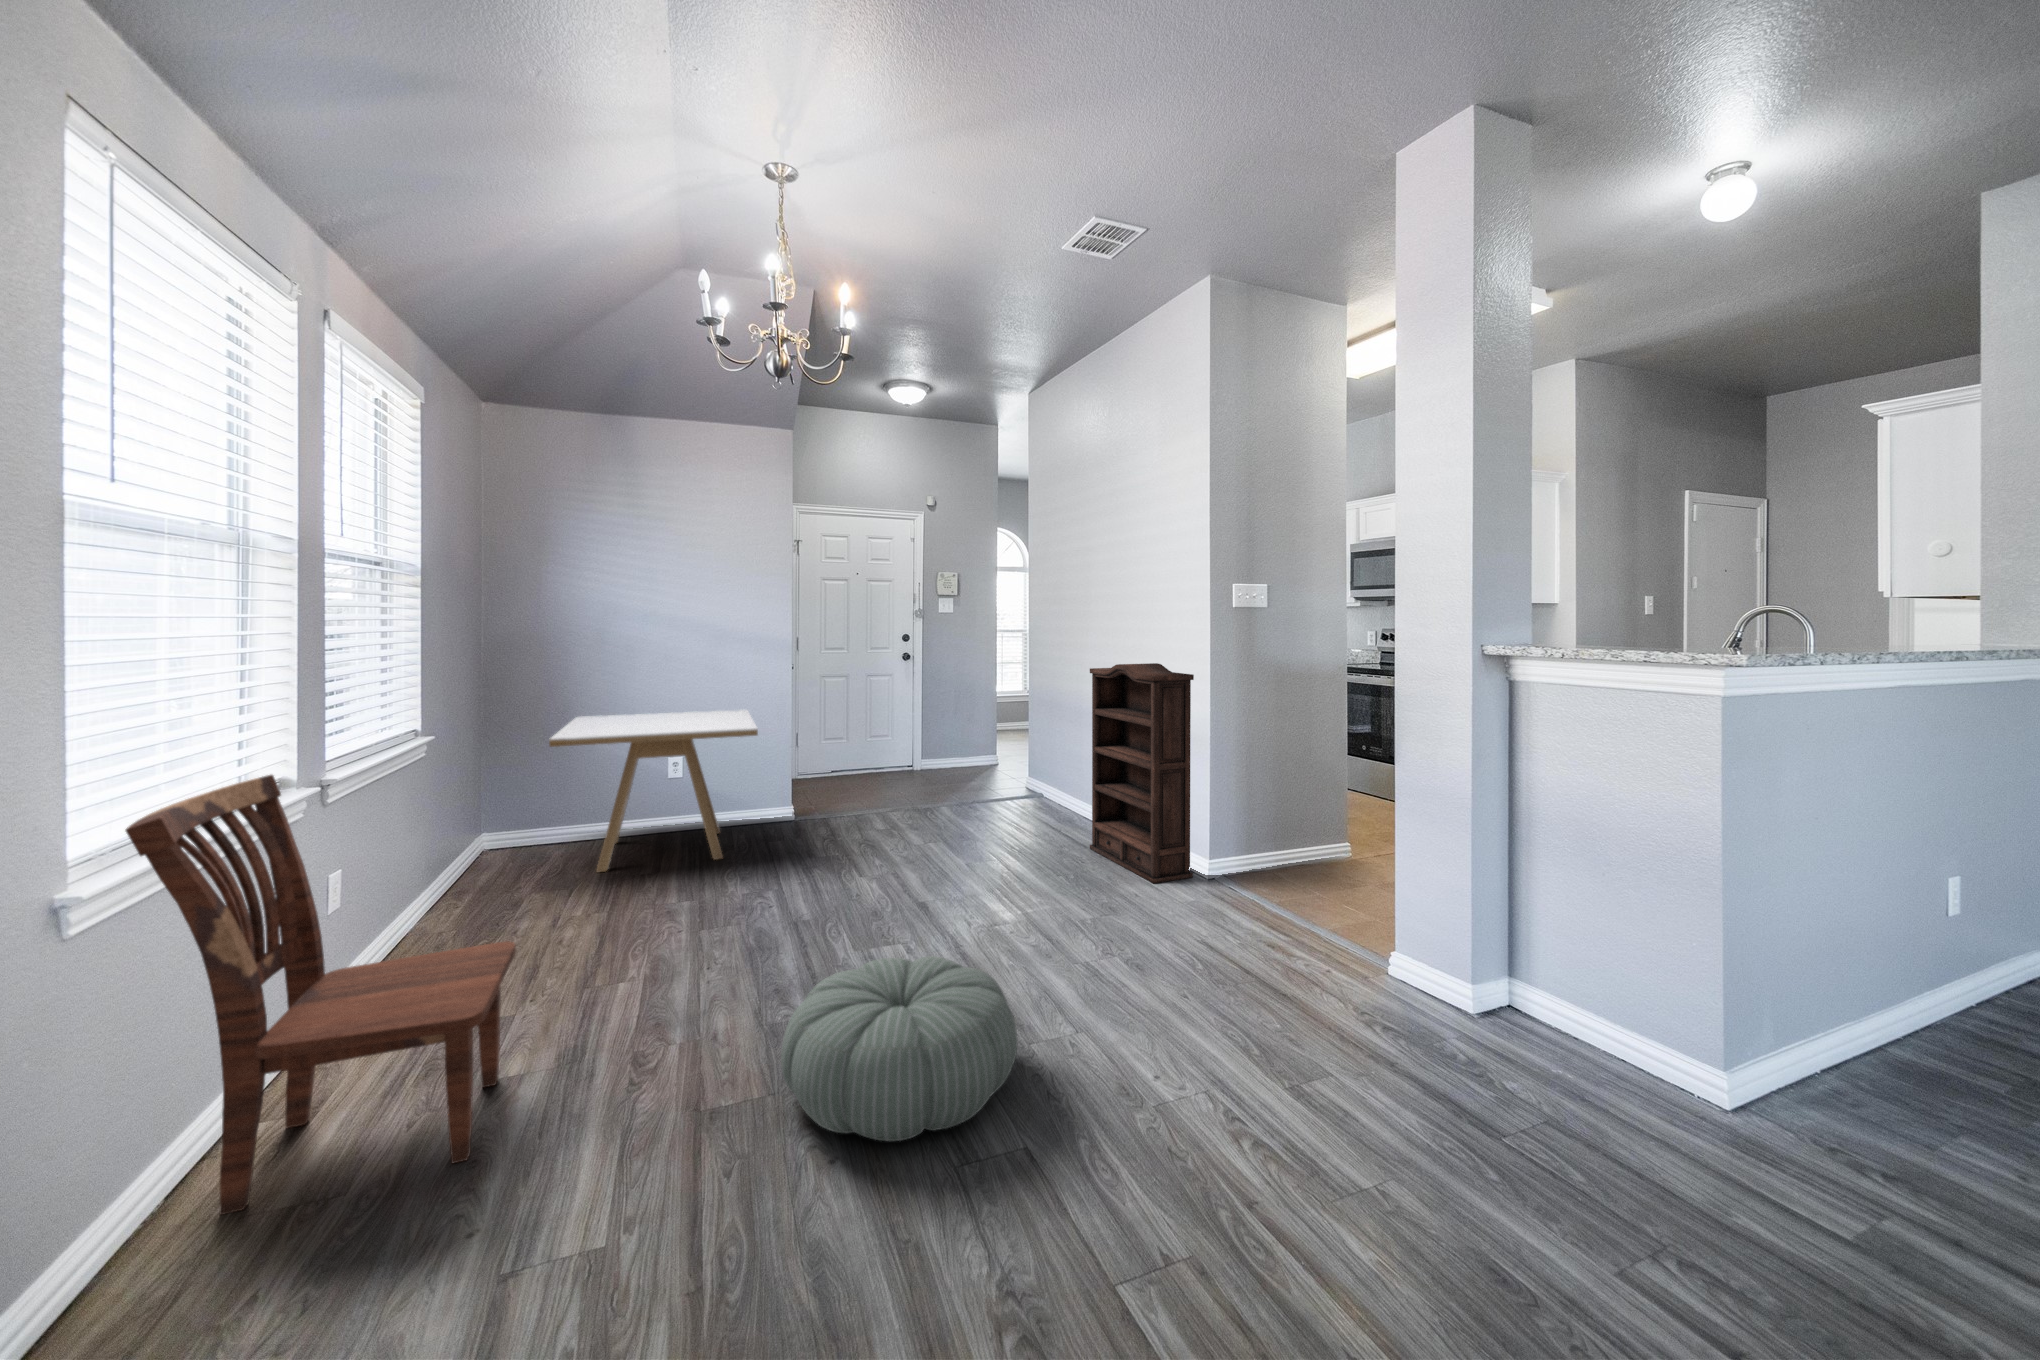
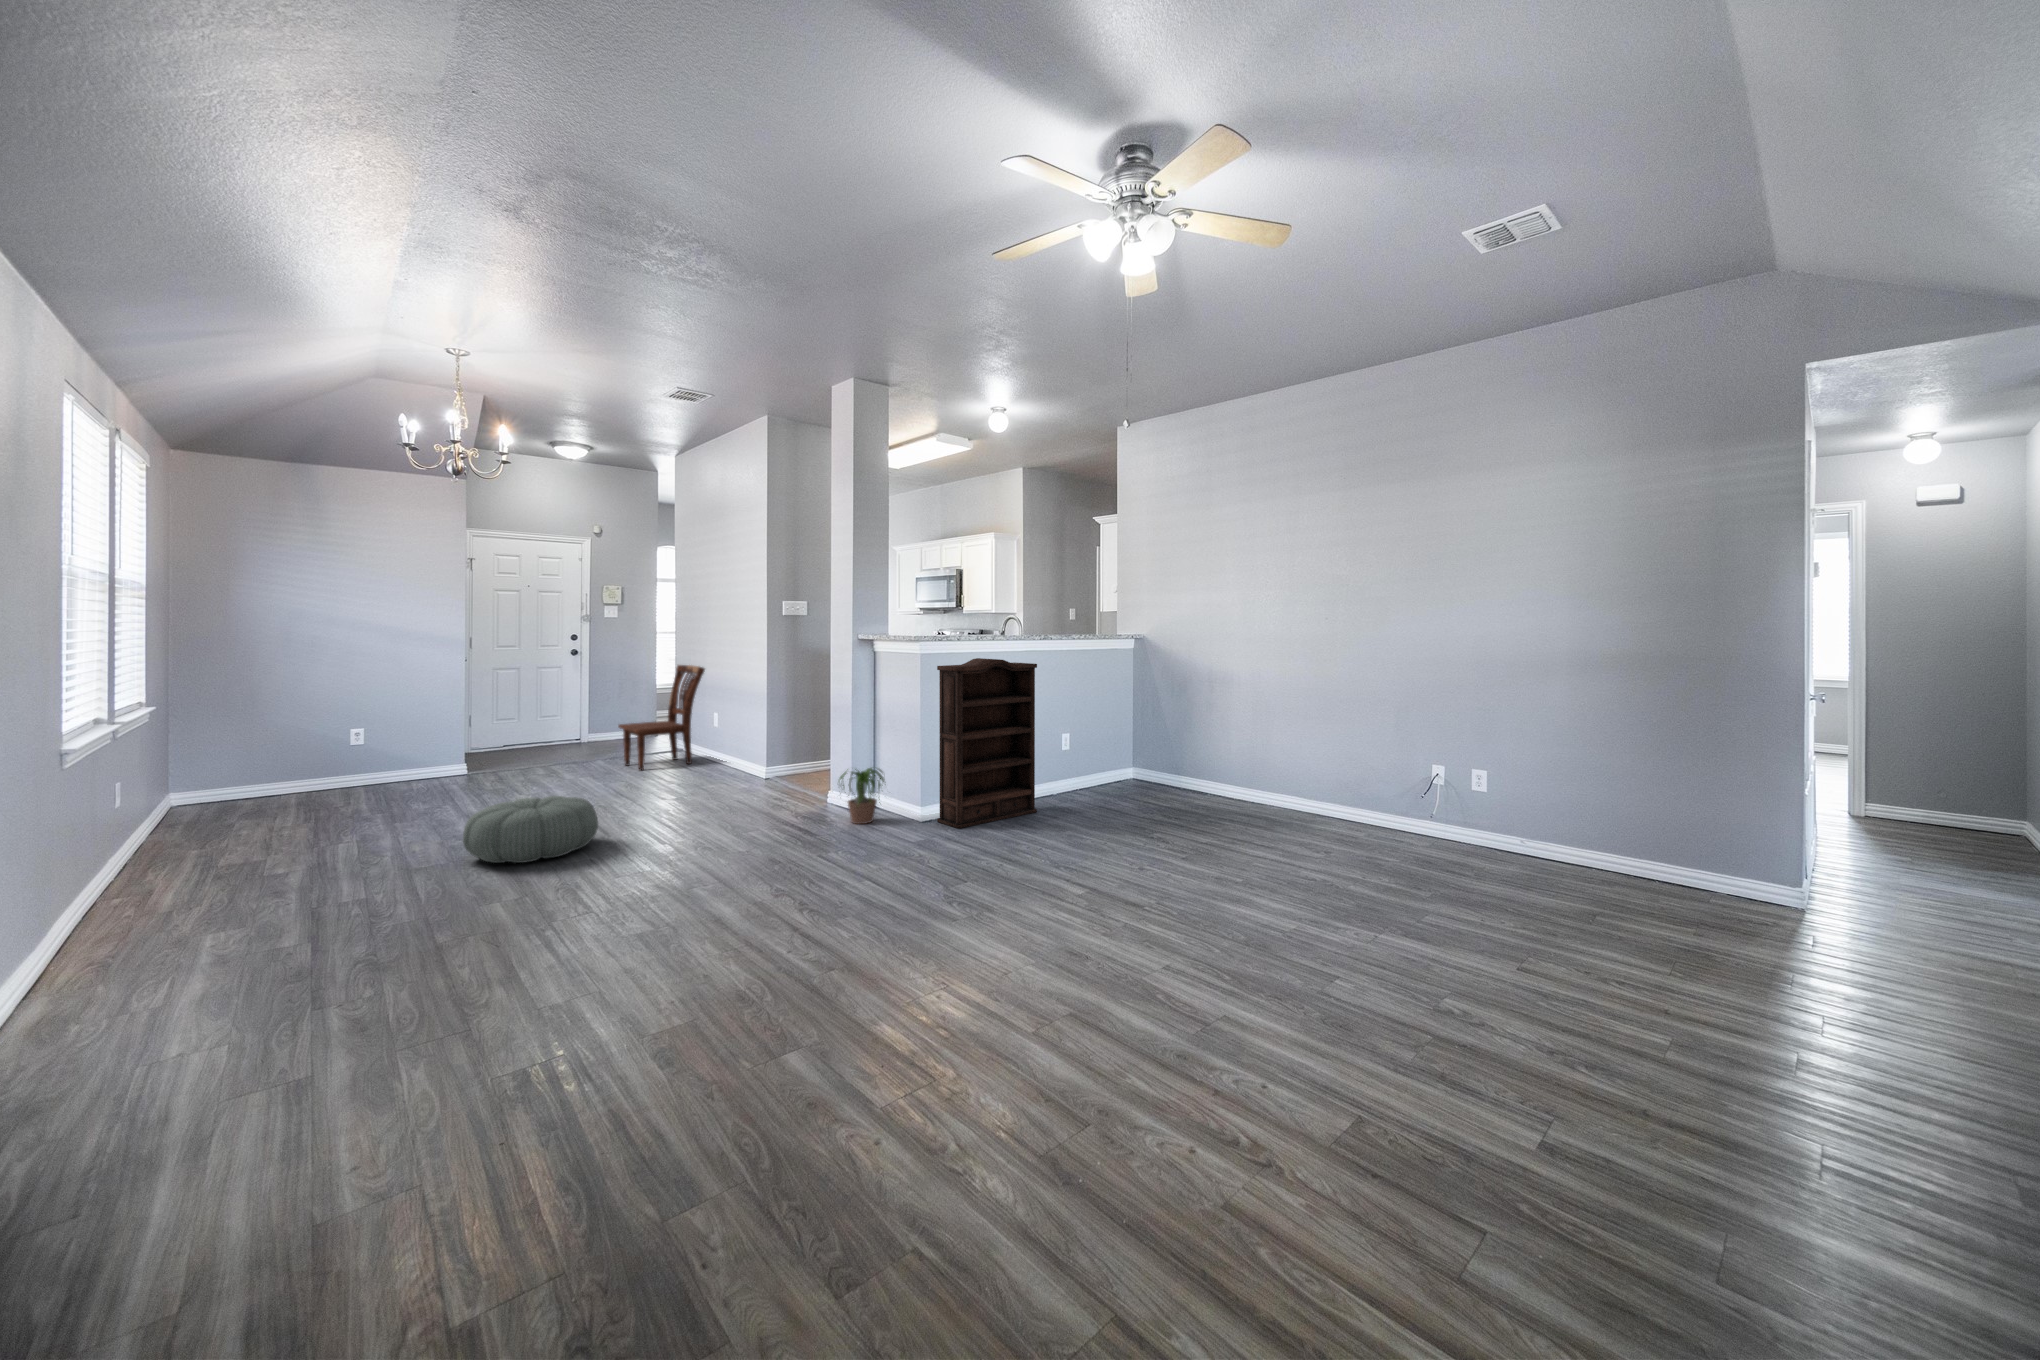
bookshelf: present [1090,663,1194,884] -> present [937,658,1037,829]
dining table: present [549,709,758,872] -> none [262,690,440,805]
dining chair: present [126,775,516,1215] -> present [618,665,705,770]
potted plant: none [1452,942,1624,1082] -> present [839,768,885,824]

